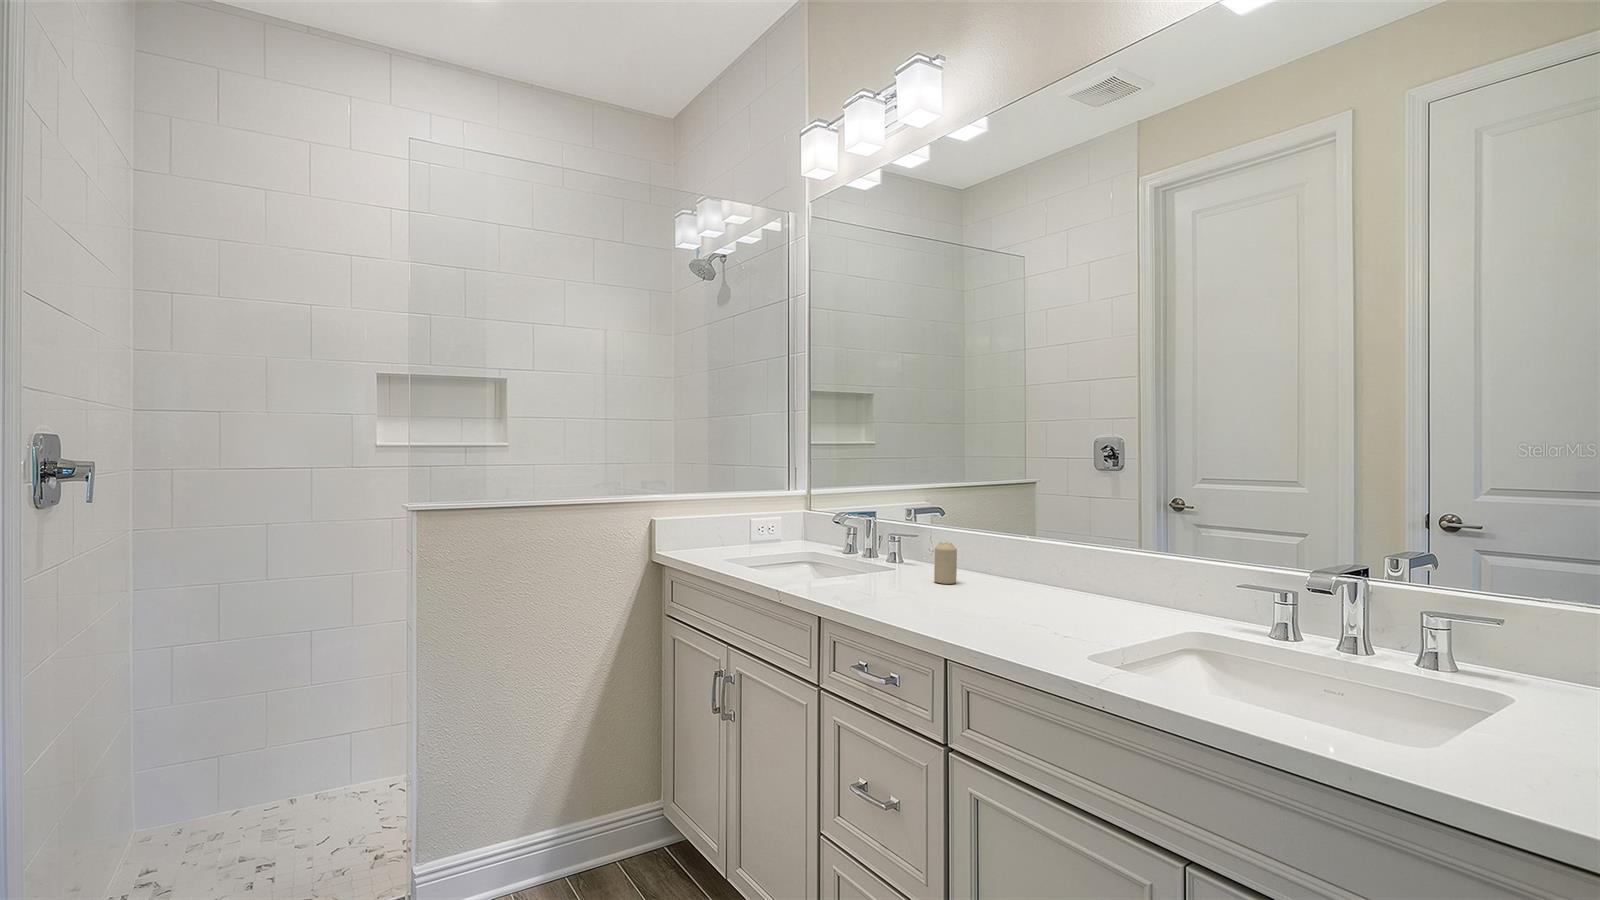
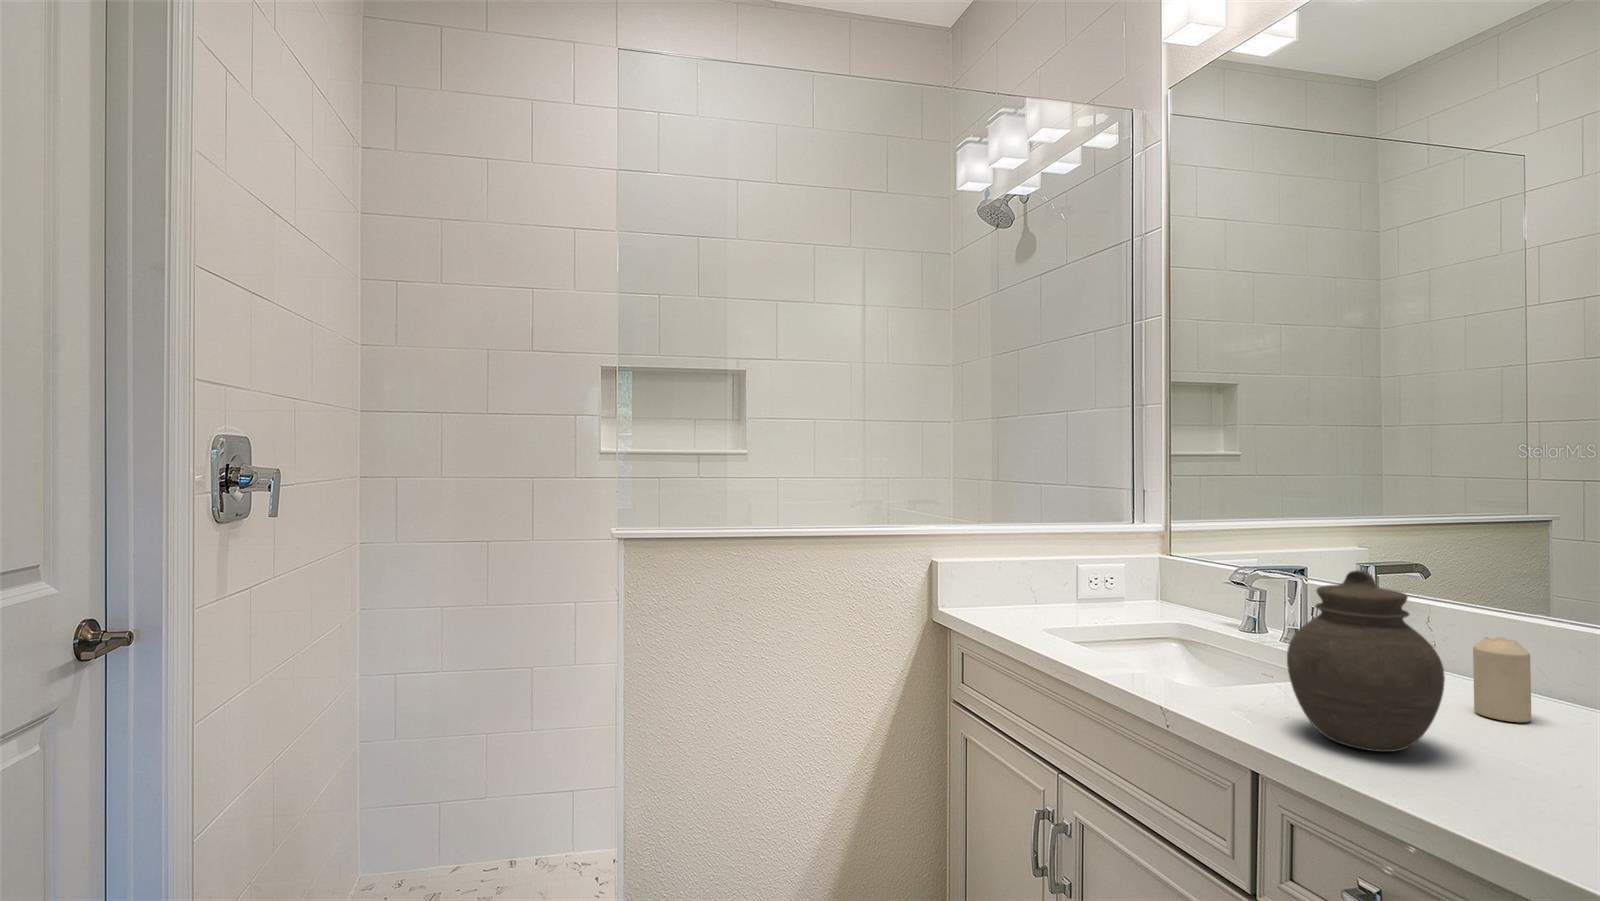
jar: none [841,506,907,597] -> present [1287,570,1445,752]

